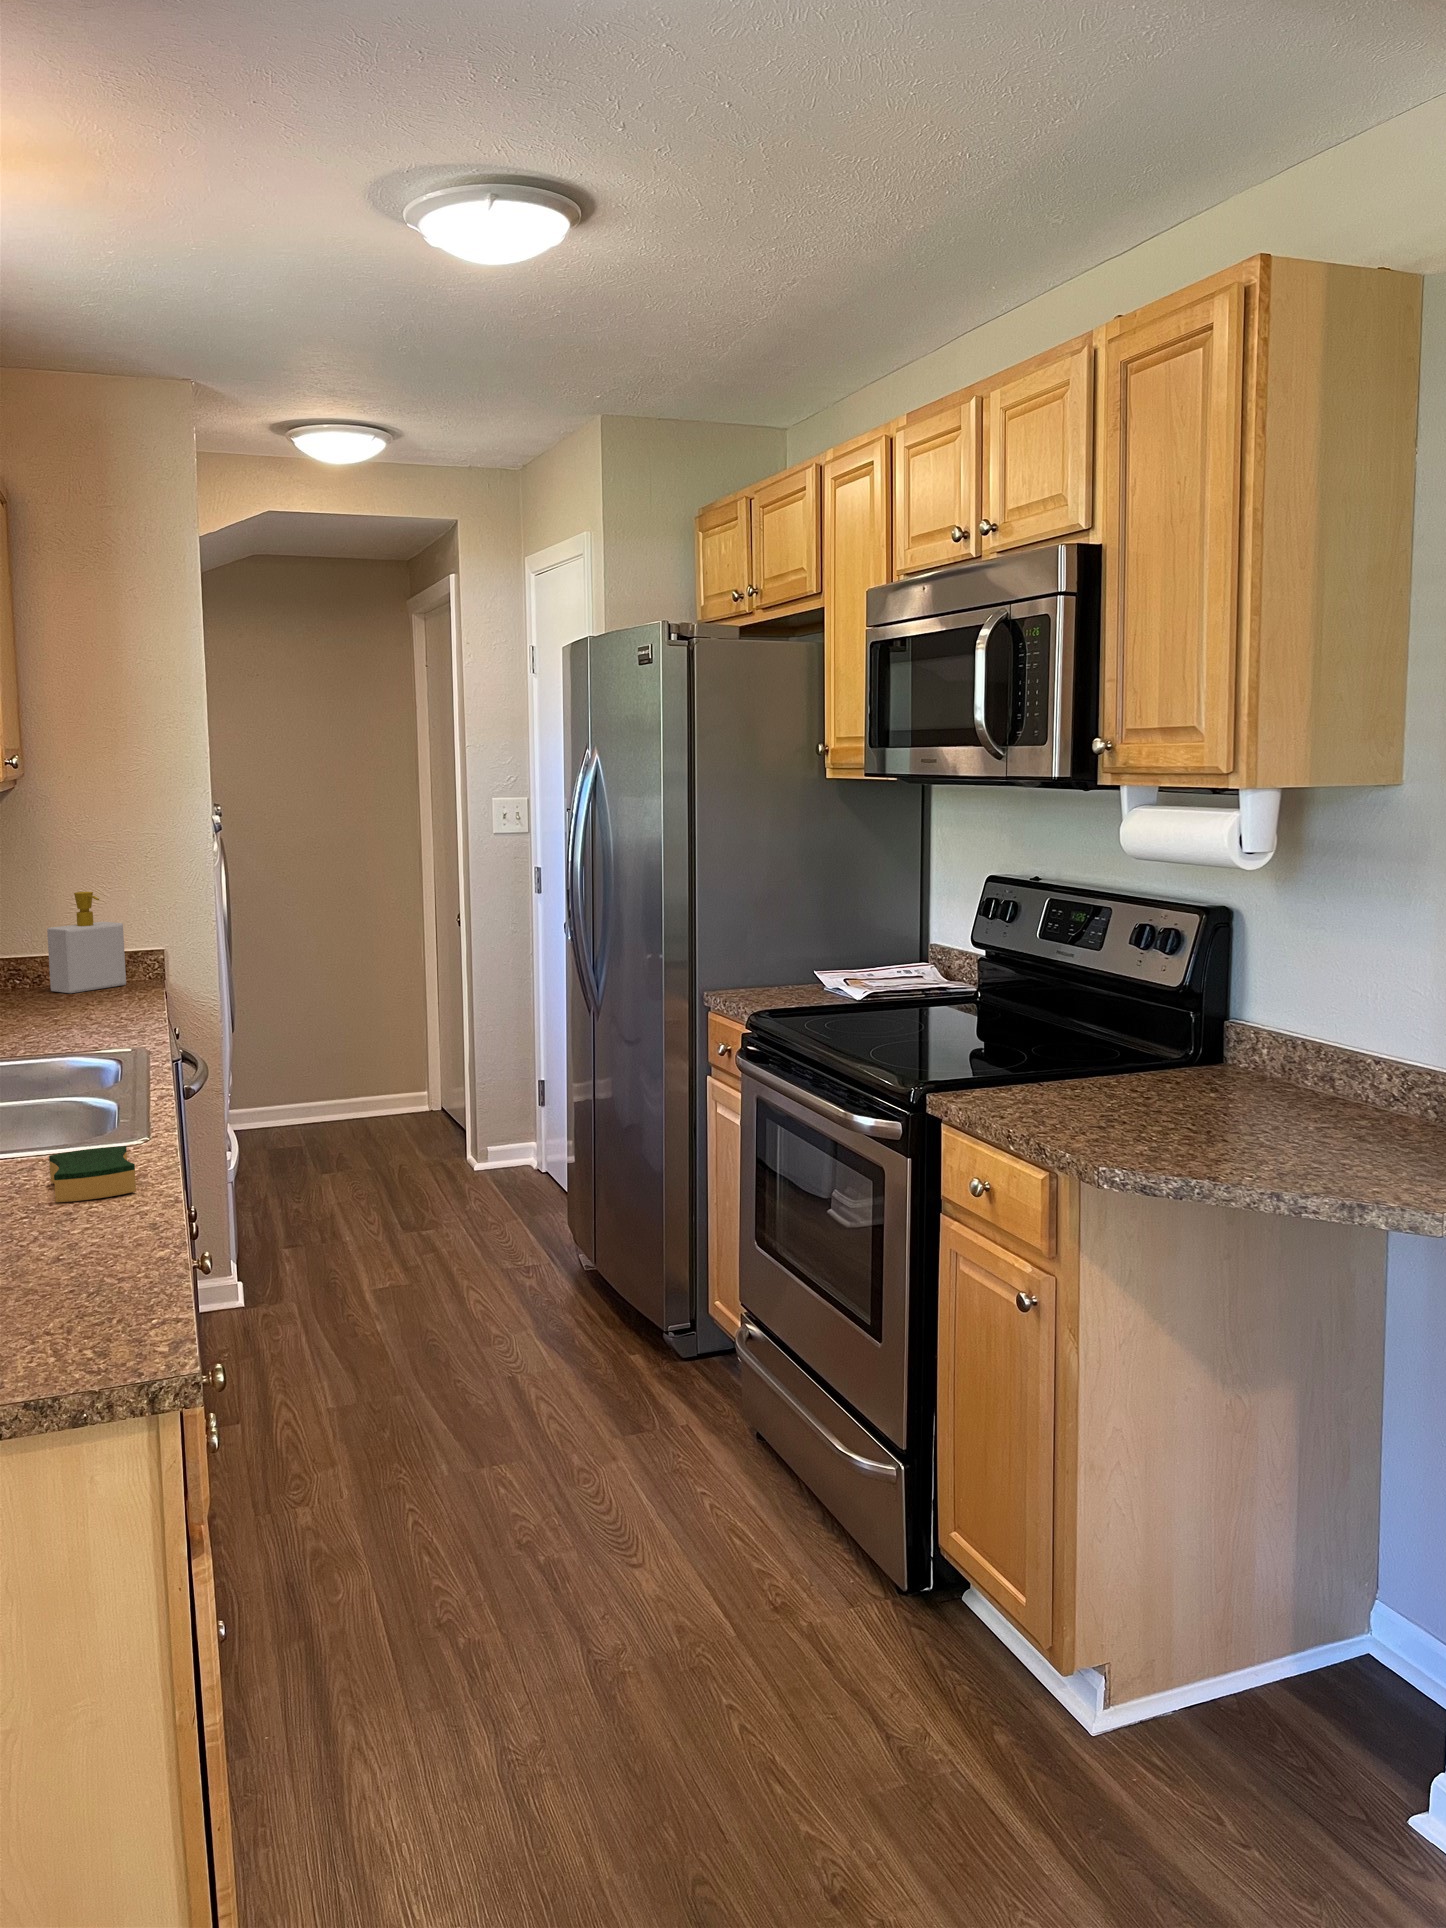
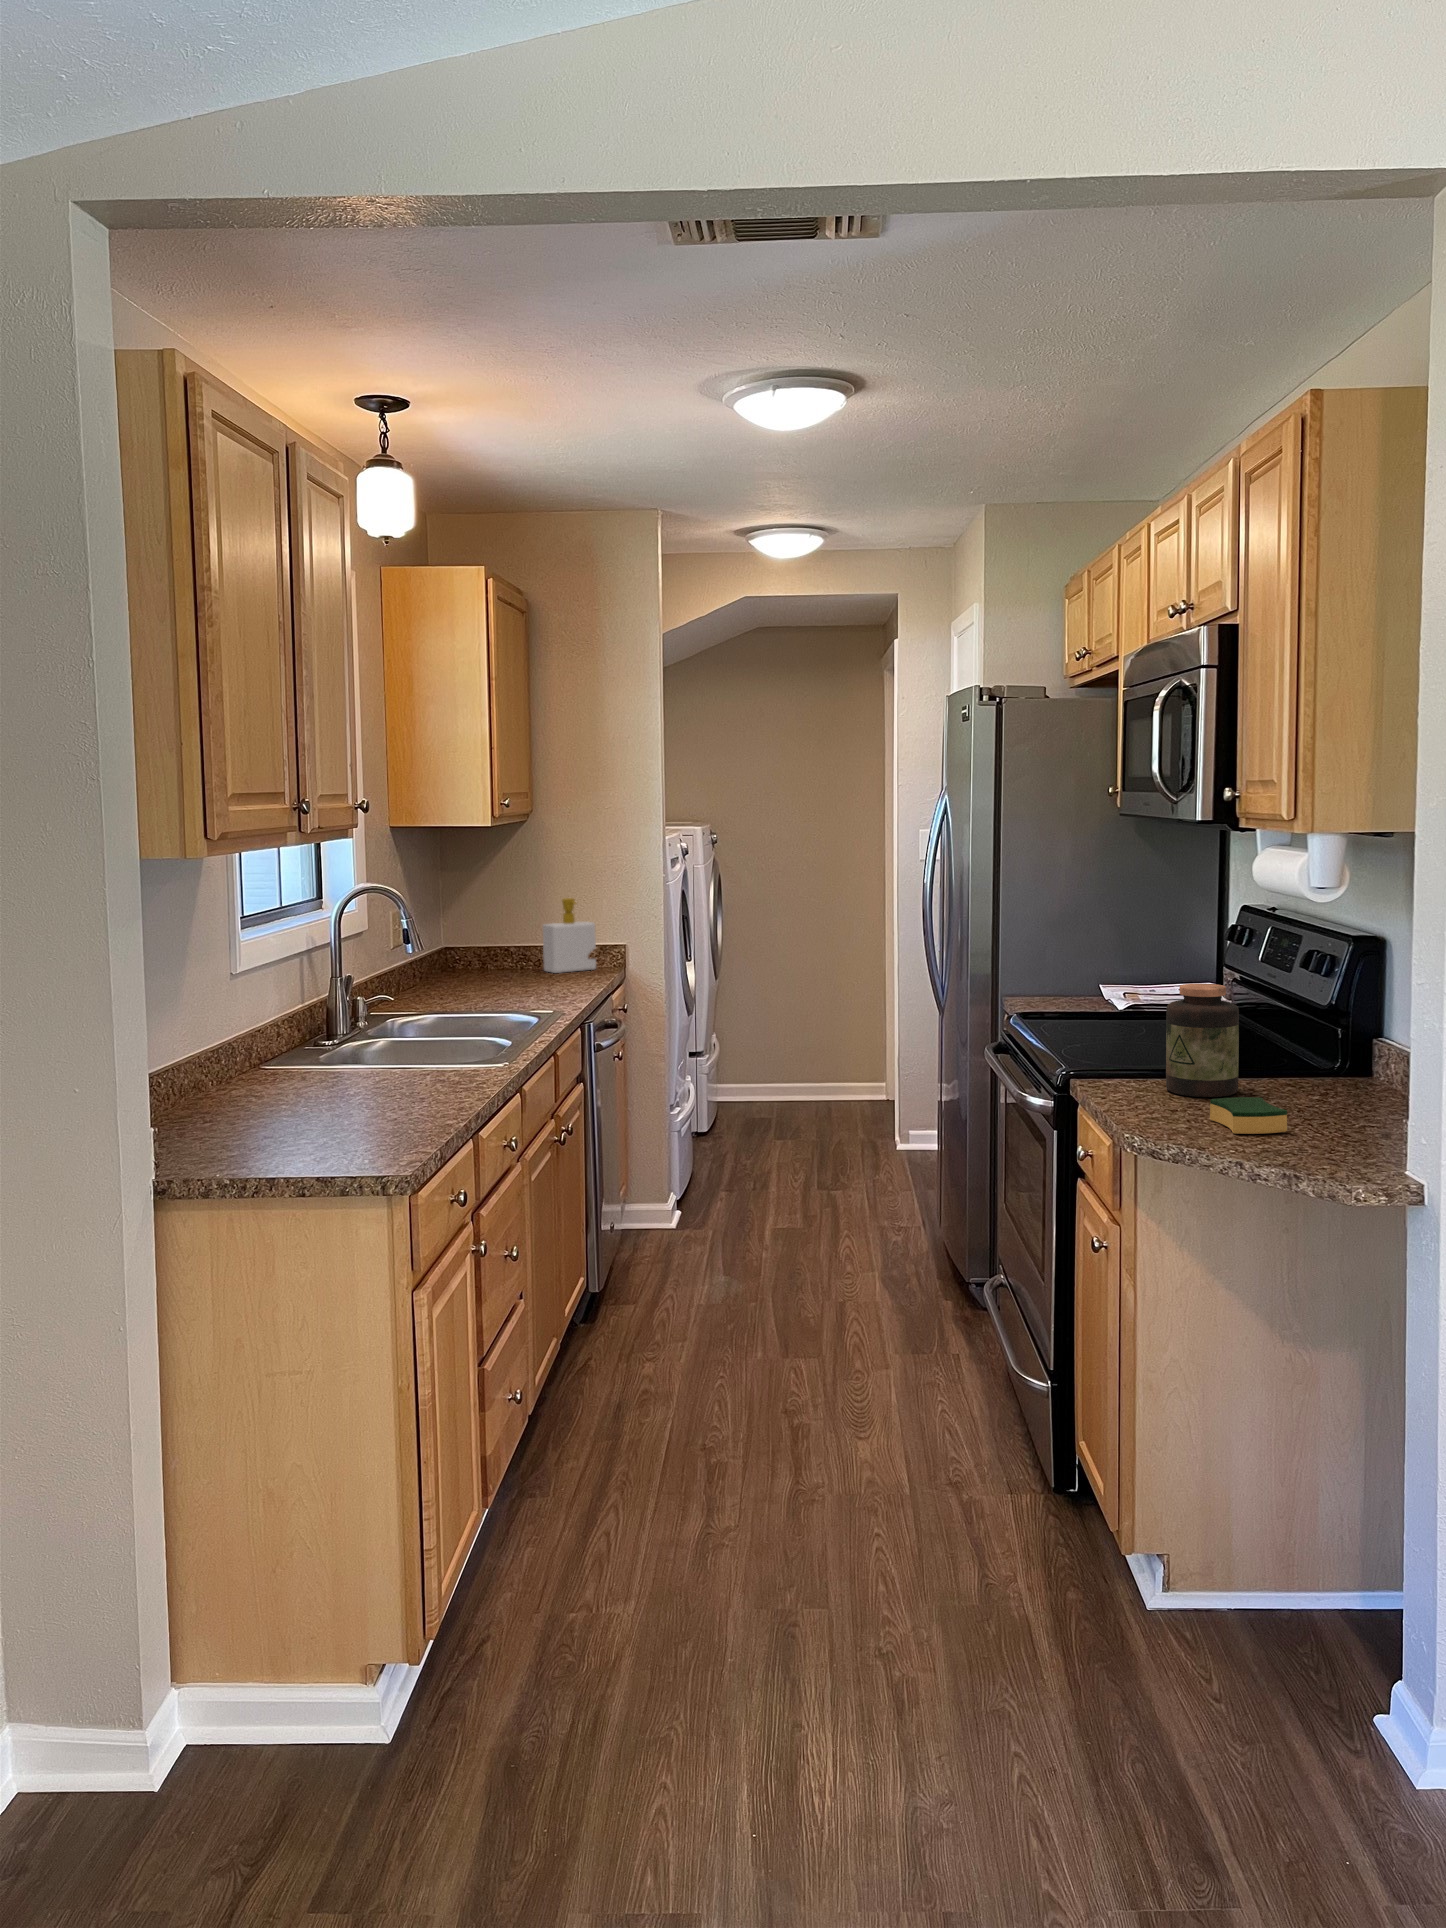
jar: none [1059,971,1145,1107] -> present [1166,983,1239,1097]
sponge: present [49,1146,136,1202] -> present [1210,1097,1287,1134]

